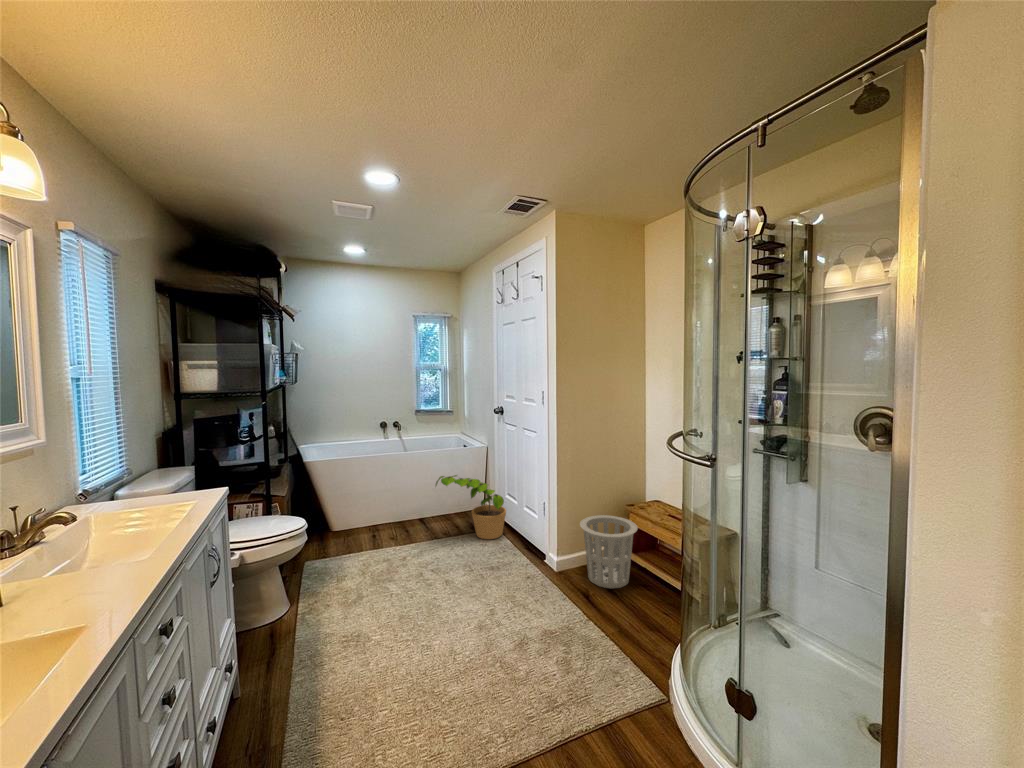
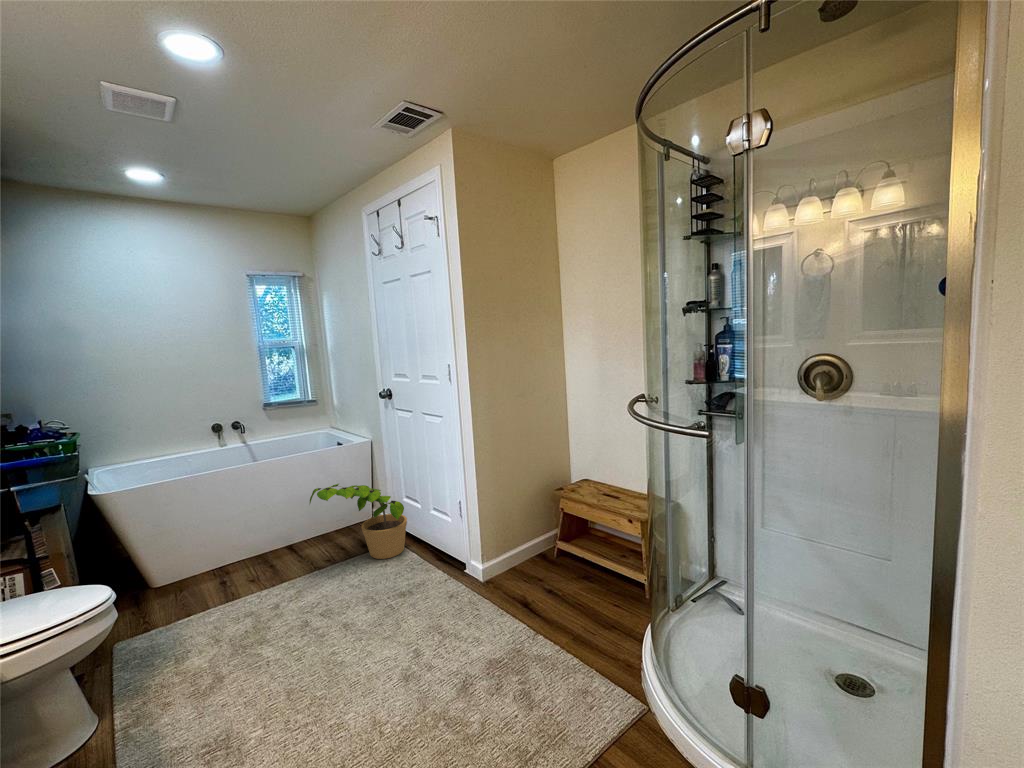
waste basket: present [580,515,638,589] -> none [506,505,573,590]

